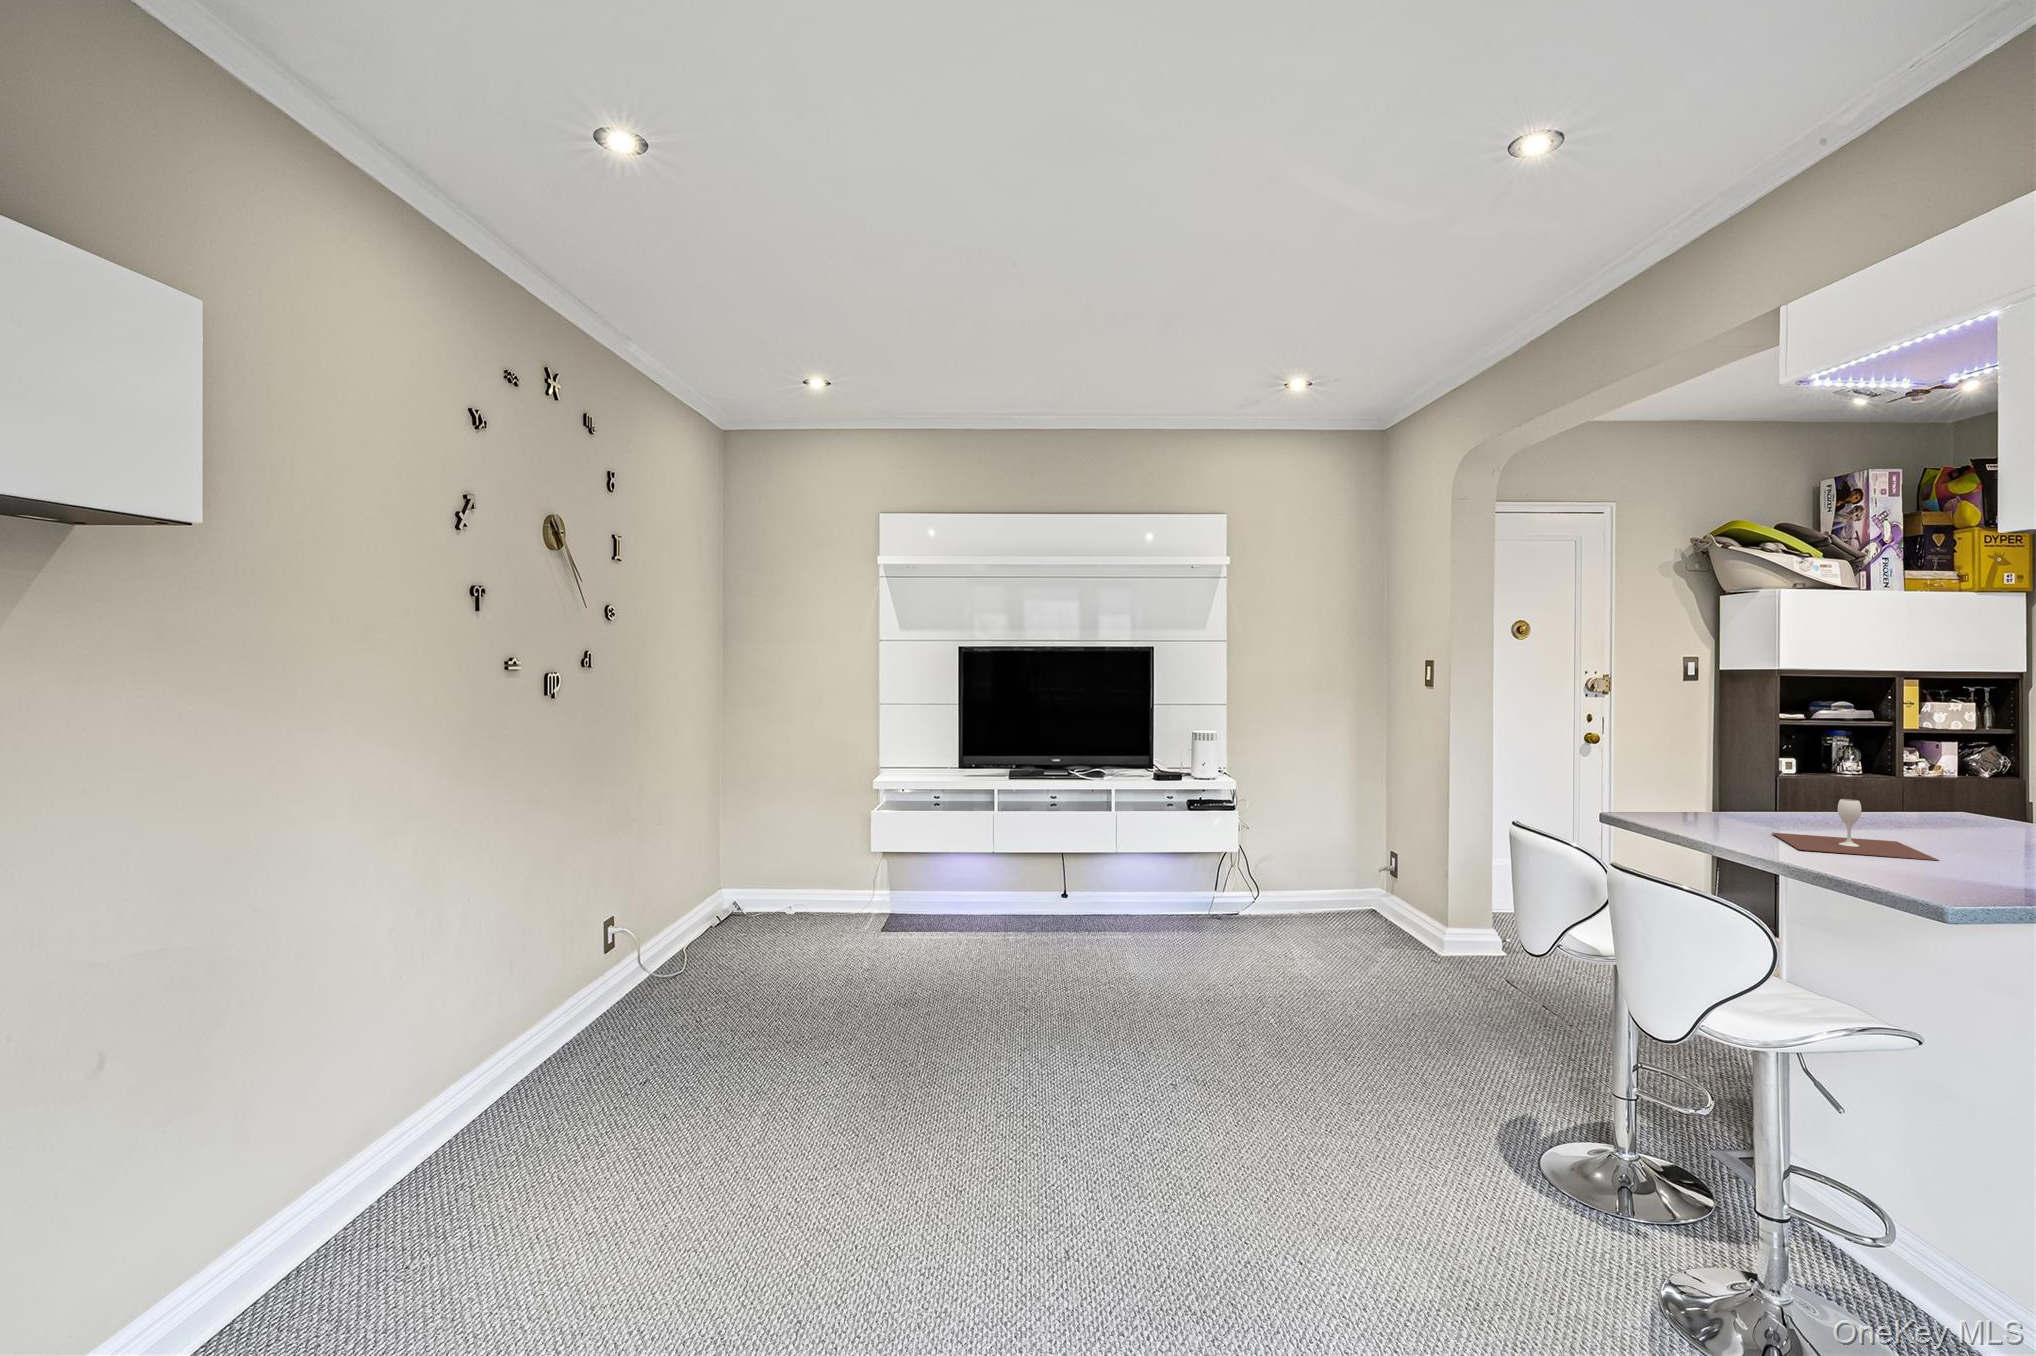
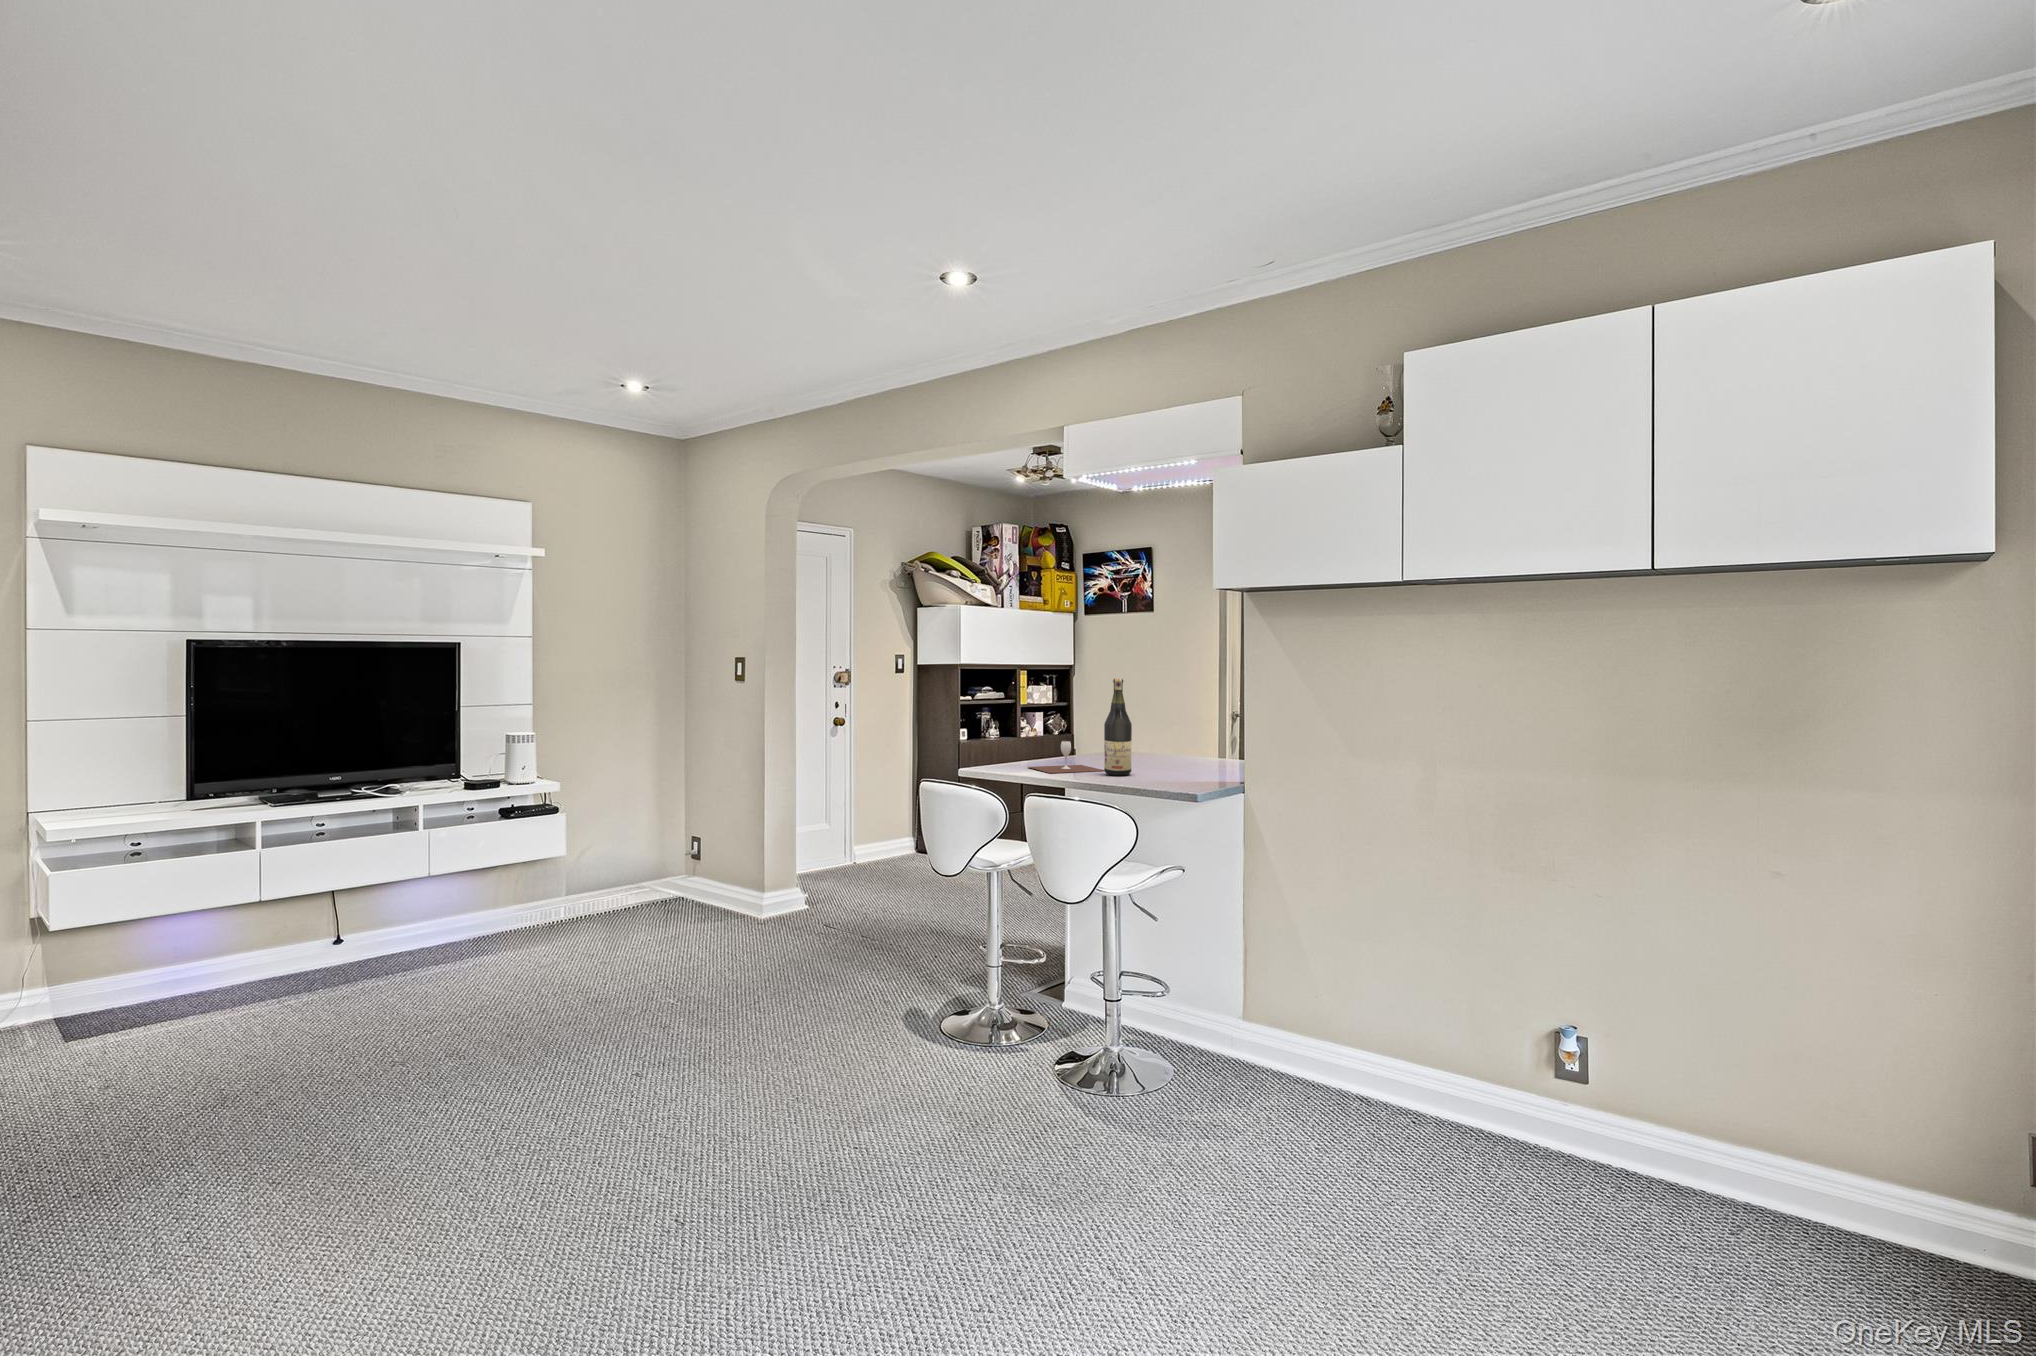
wine bottle: none [1920,698,1993,877] -> present [1104,679,1132,776]

